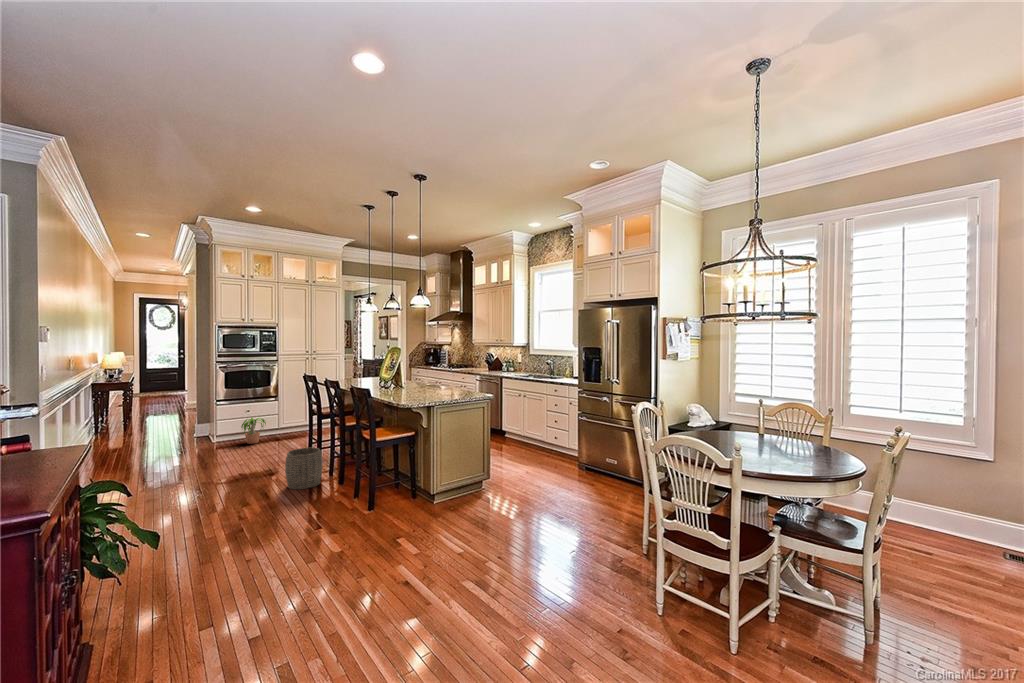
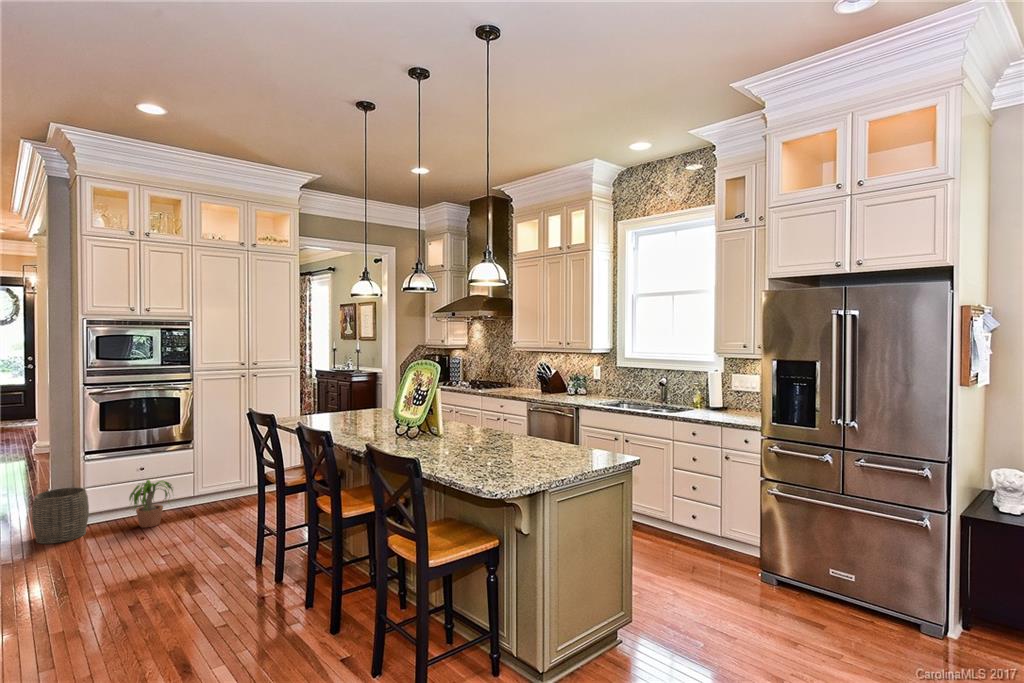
woven basket: present [285,448,322,489] -> present [32,487,89,544]

